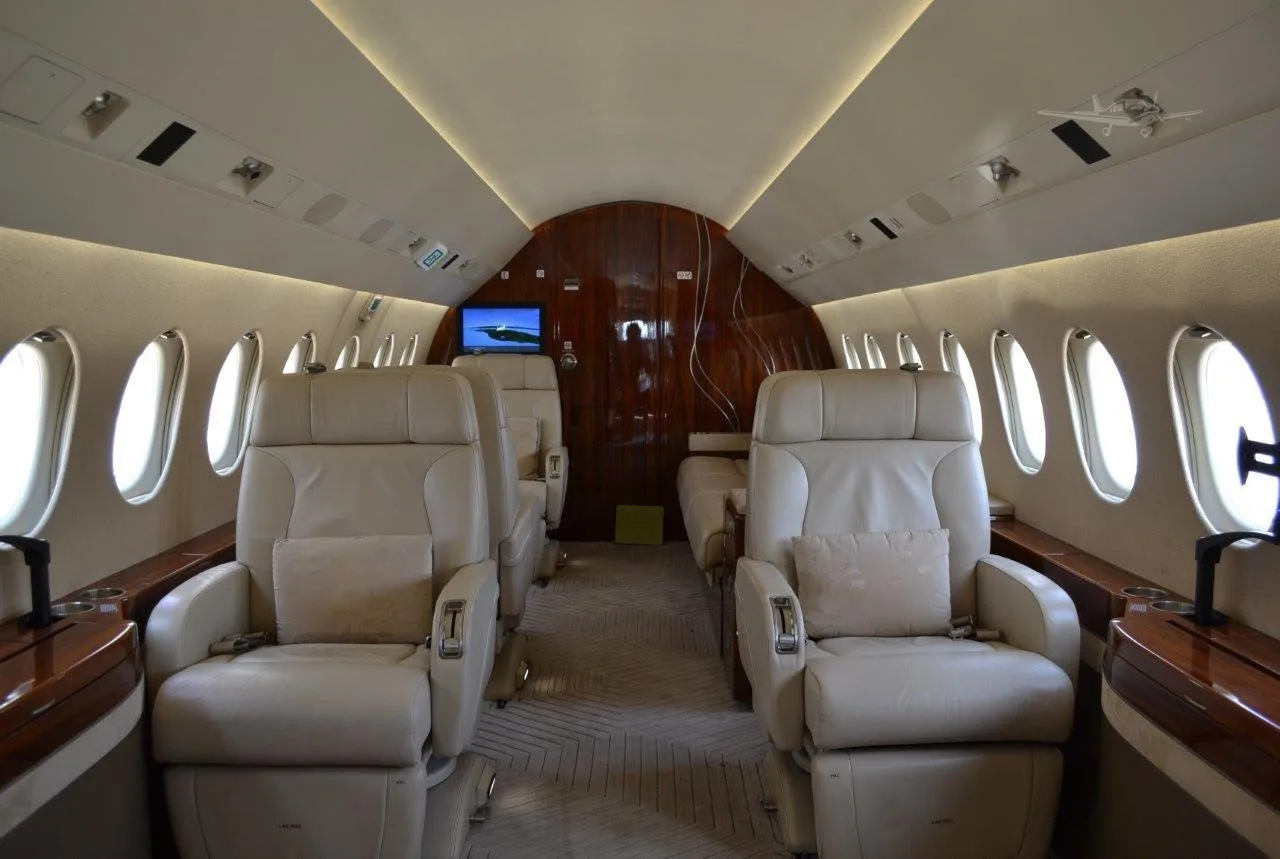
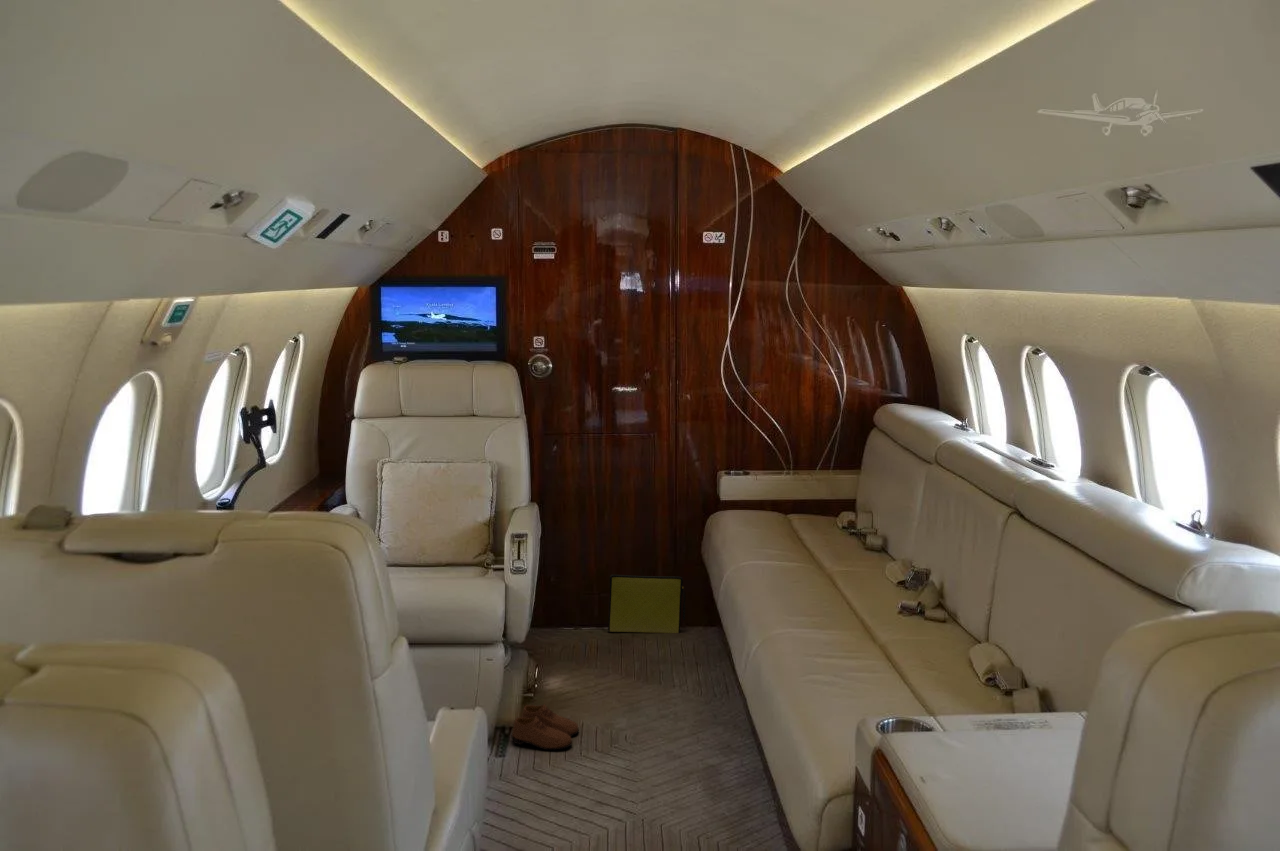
shoe: none [549,564,592,587] -> present [512,705,579,750]

